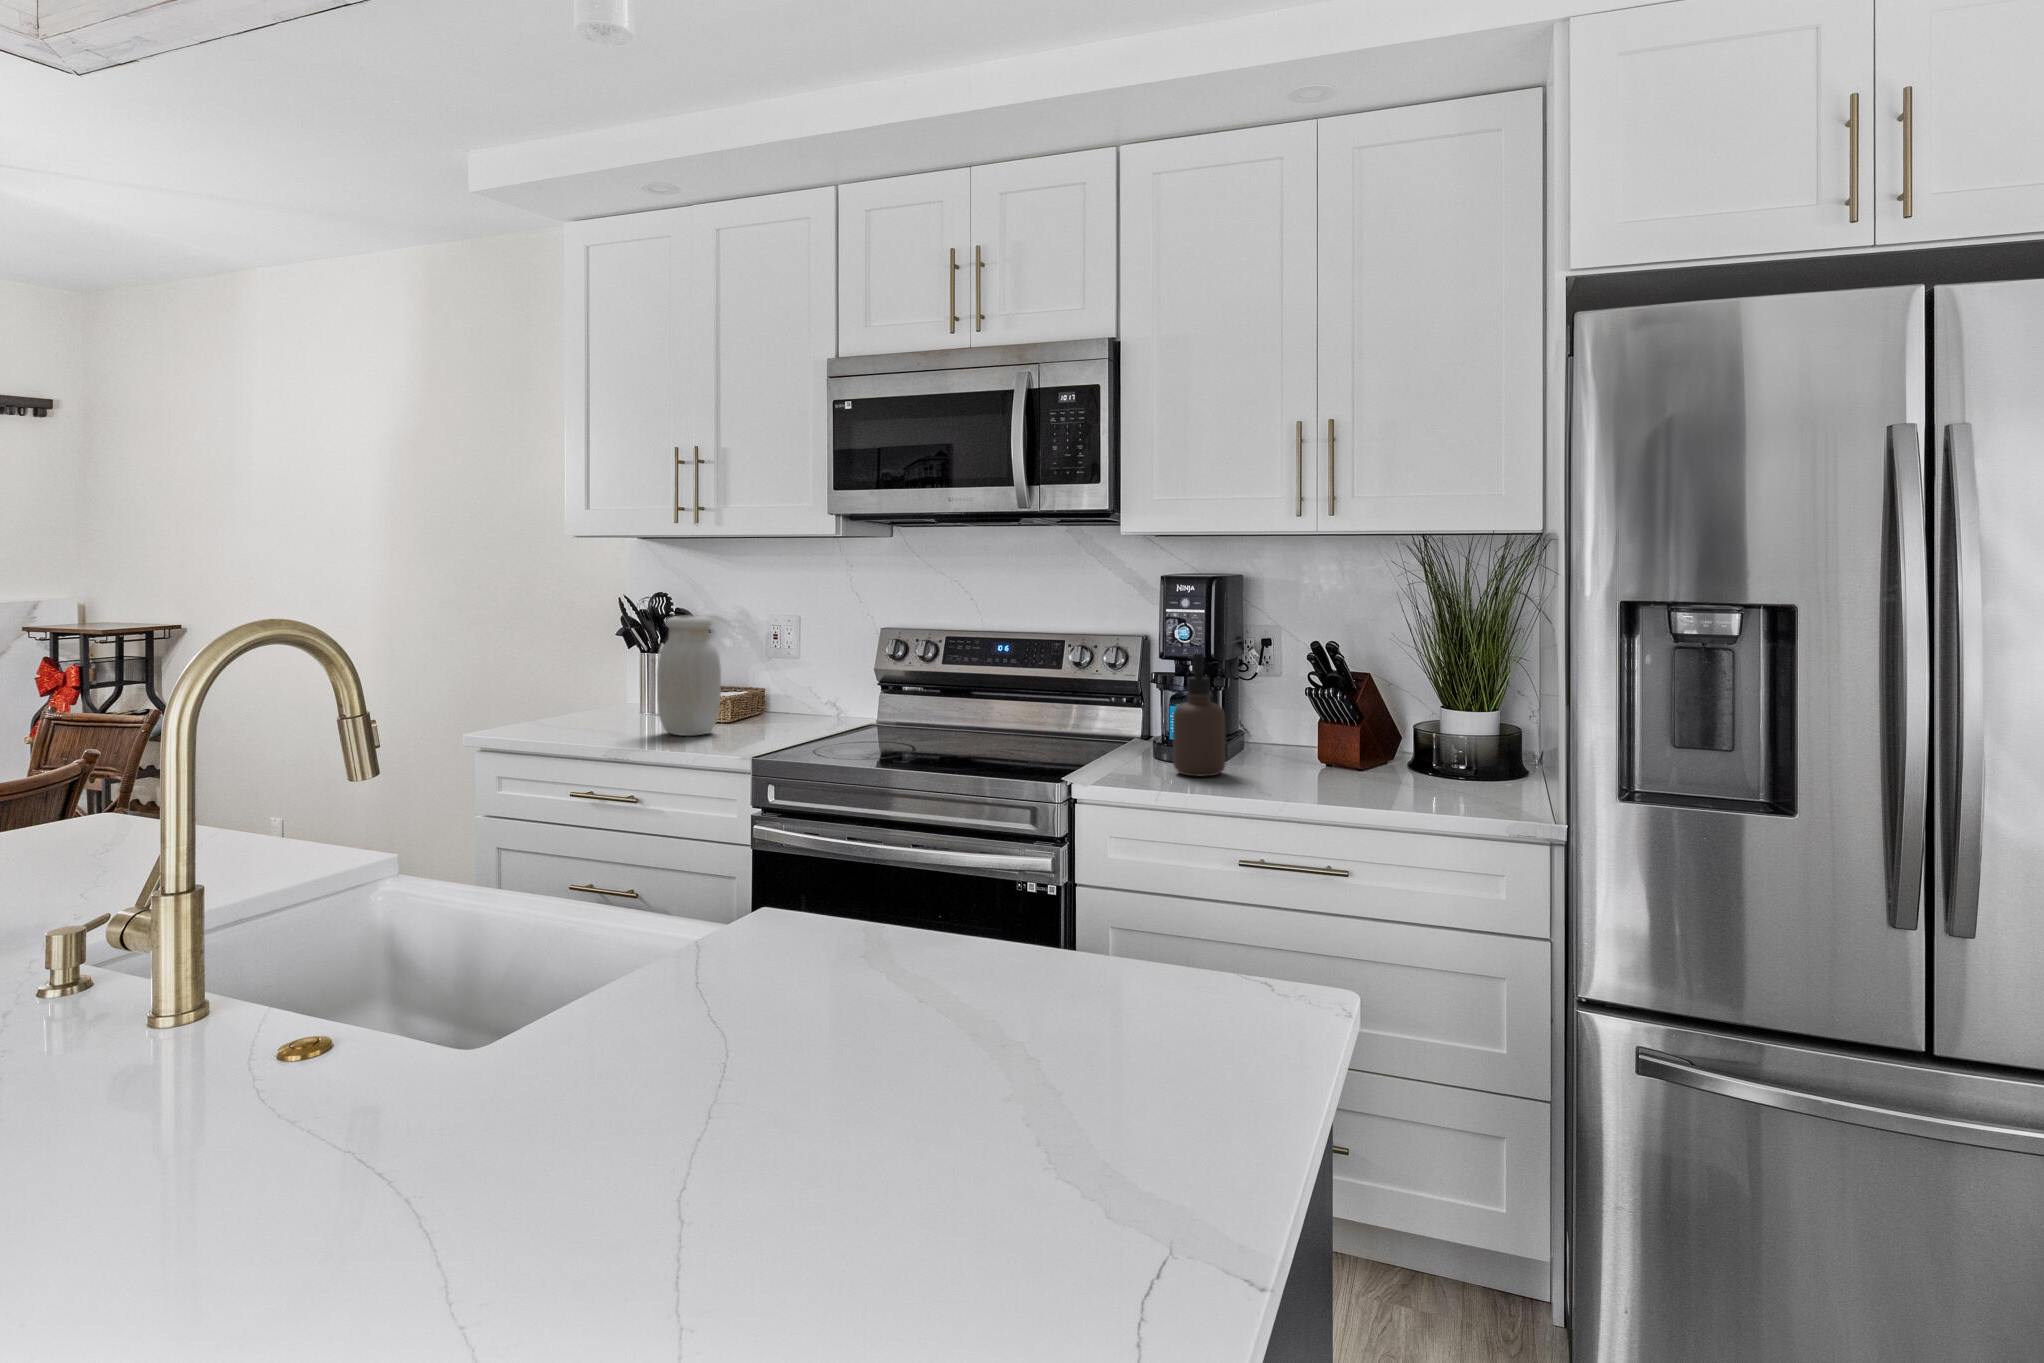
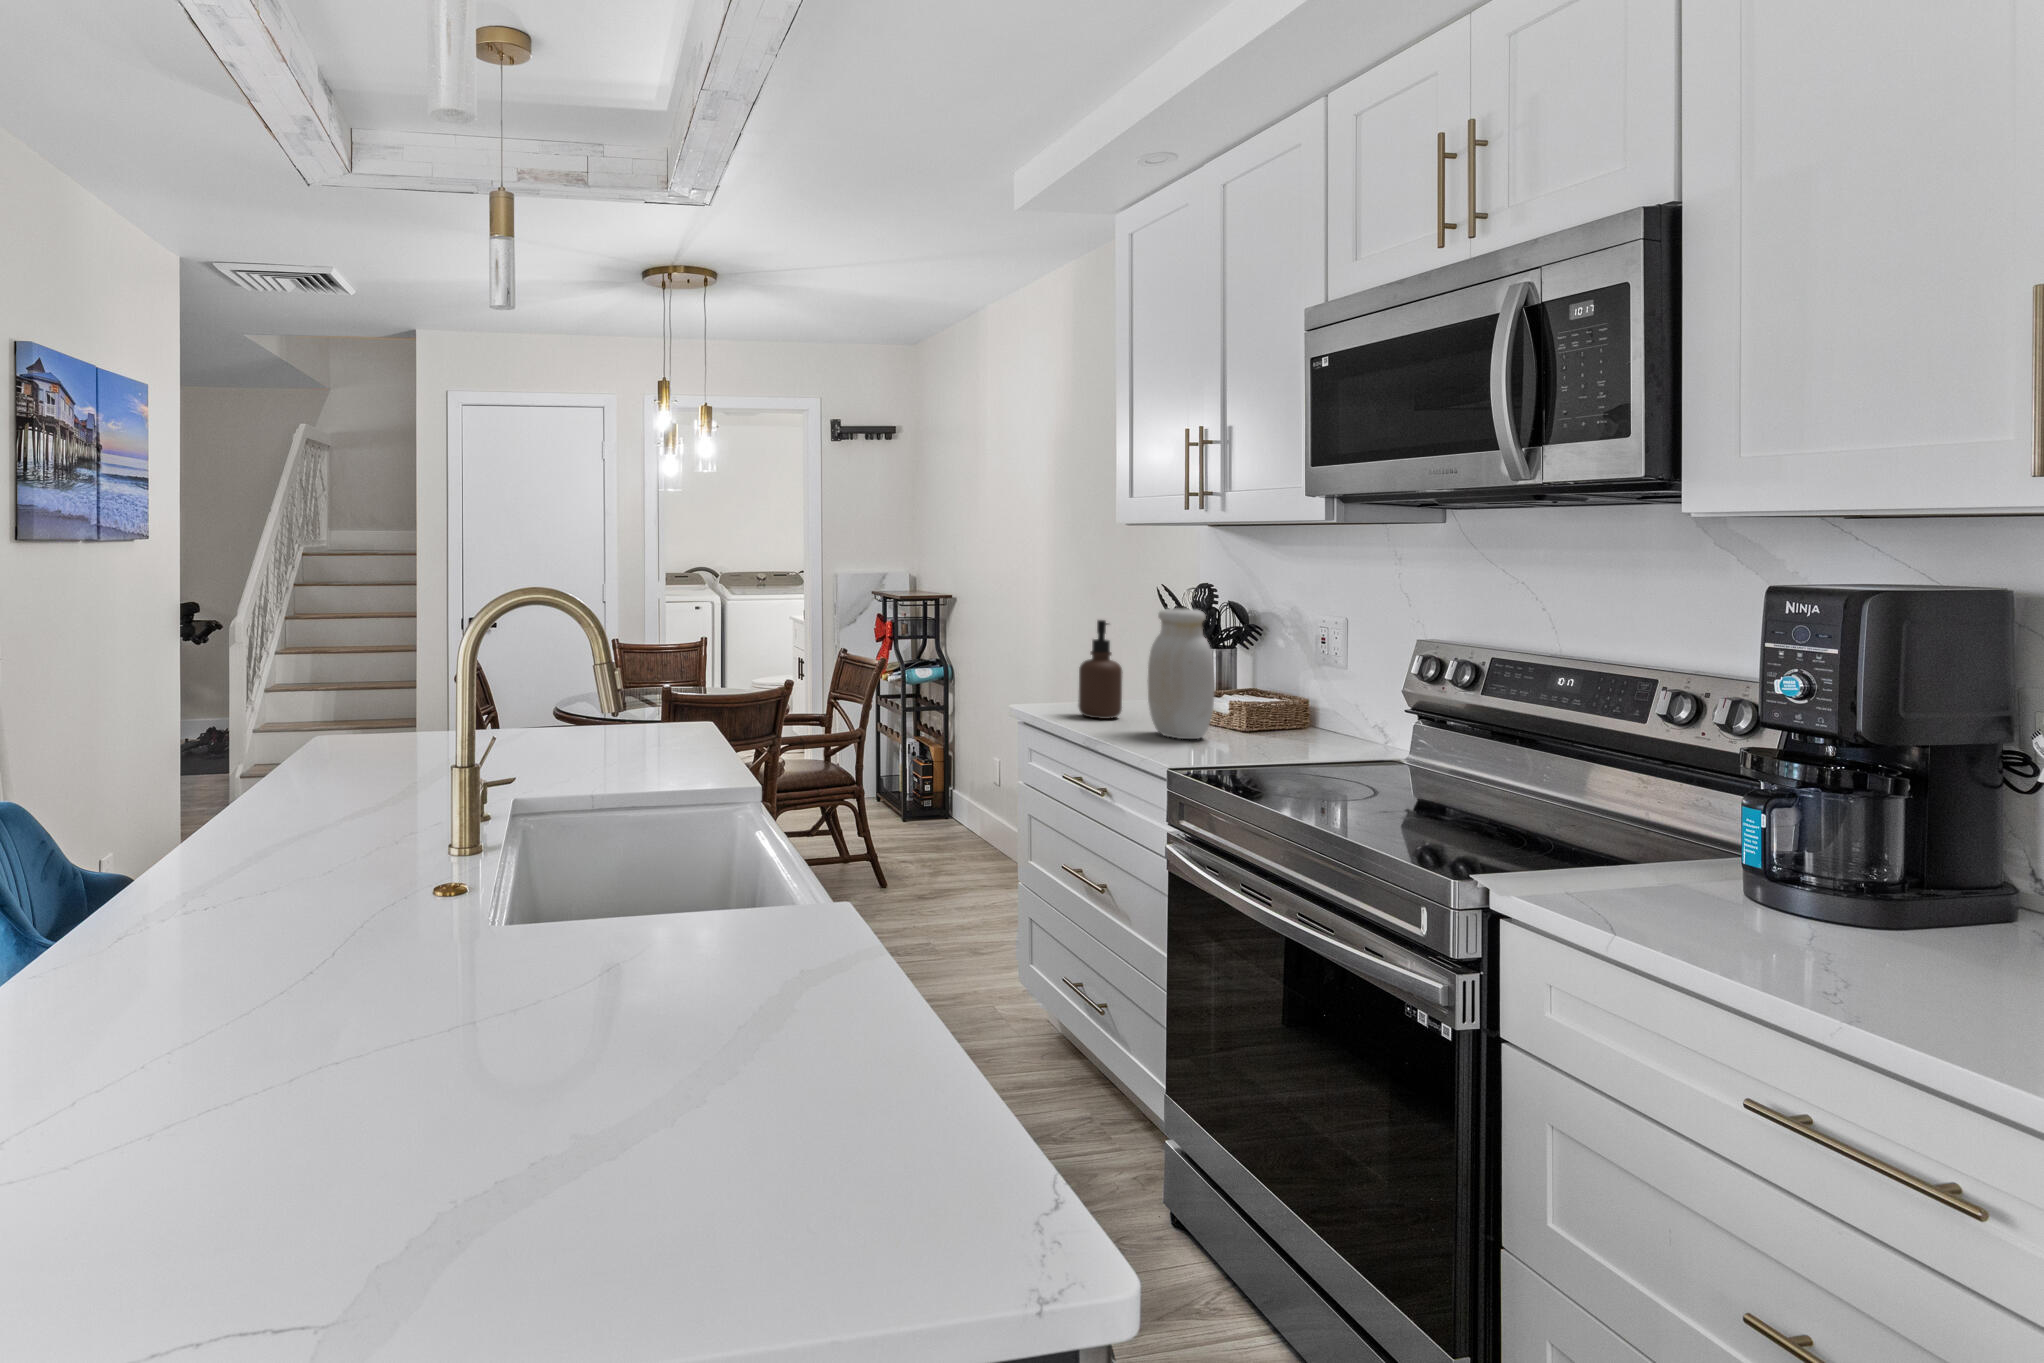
soap dispenser: present [1173,653,1226,776] -> present [1078,620,1123,719]

